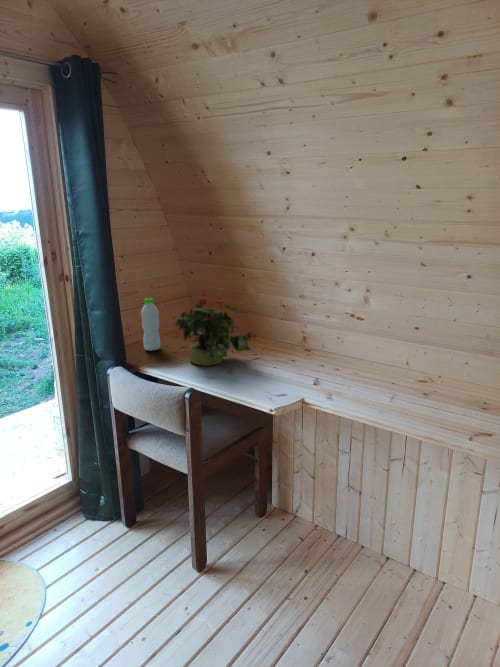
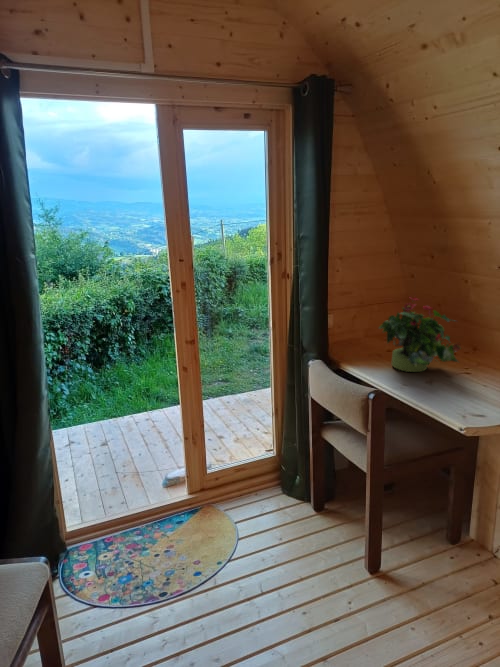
water bottle: present [141,298,160,351] -> none [351,299,369,350]

